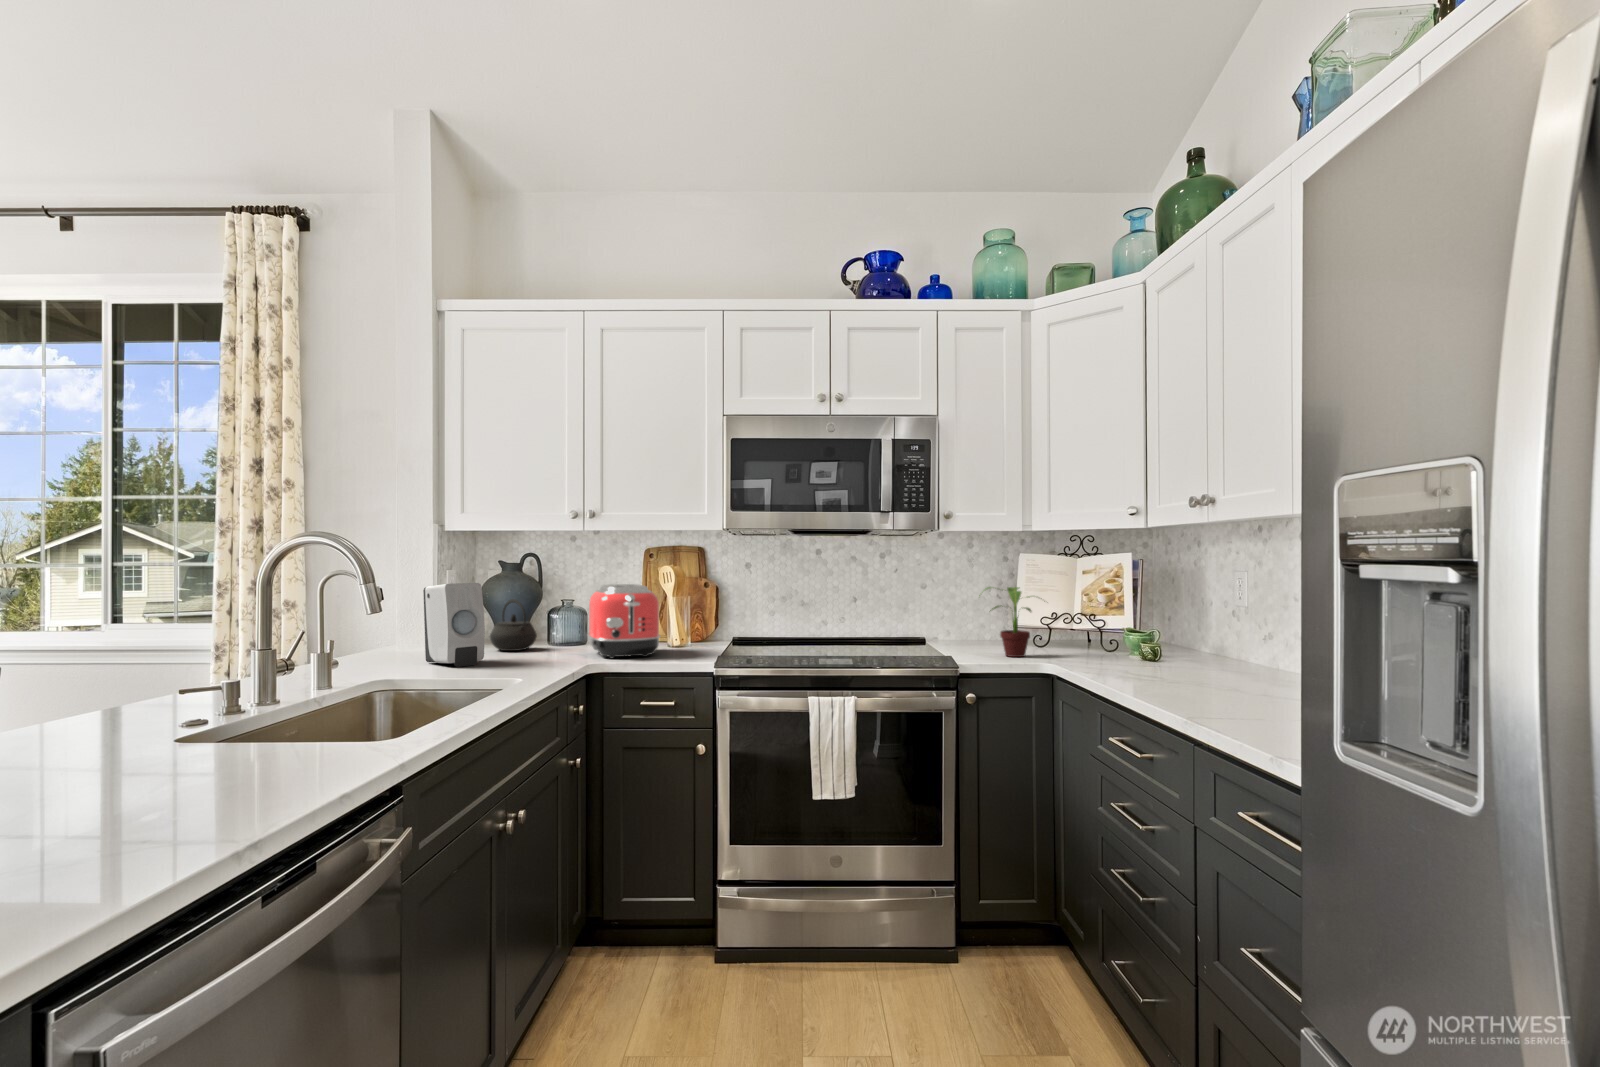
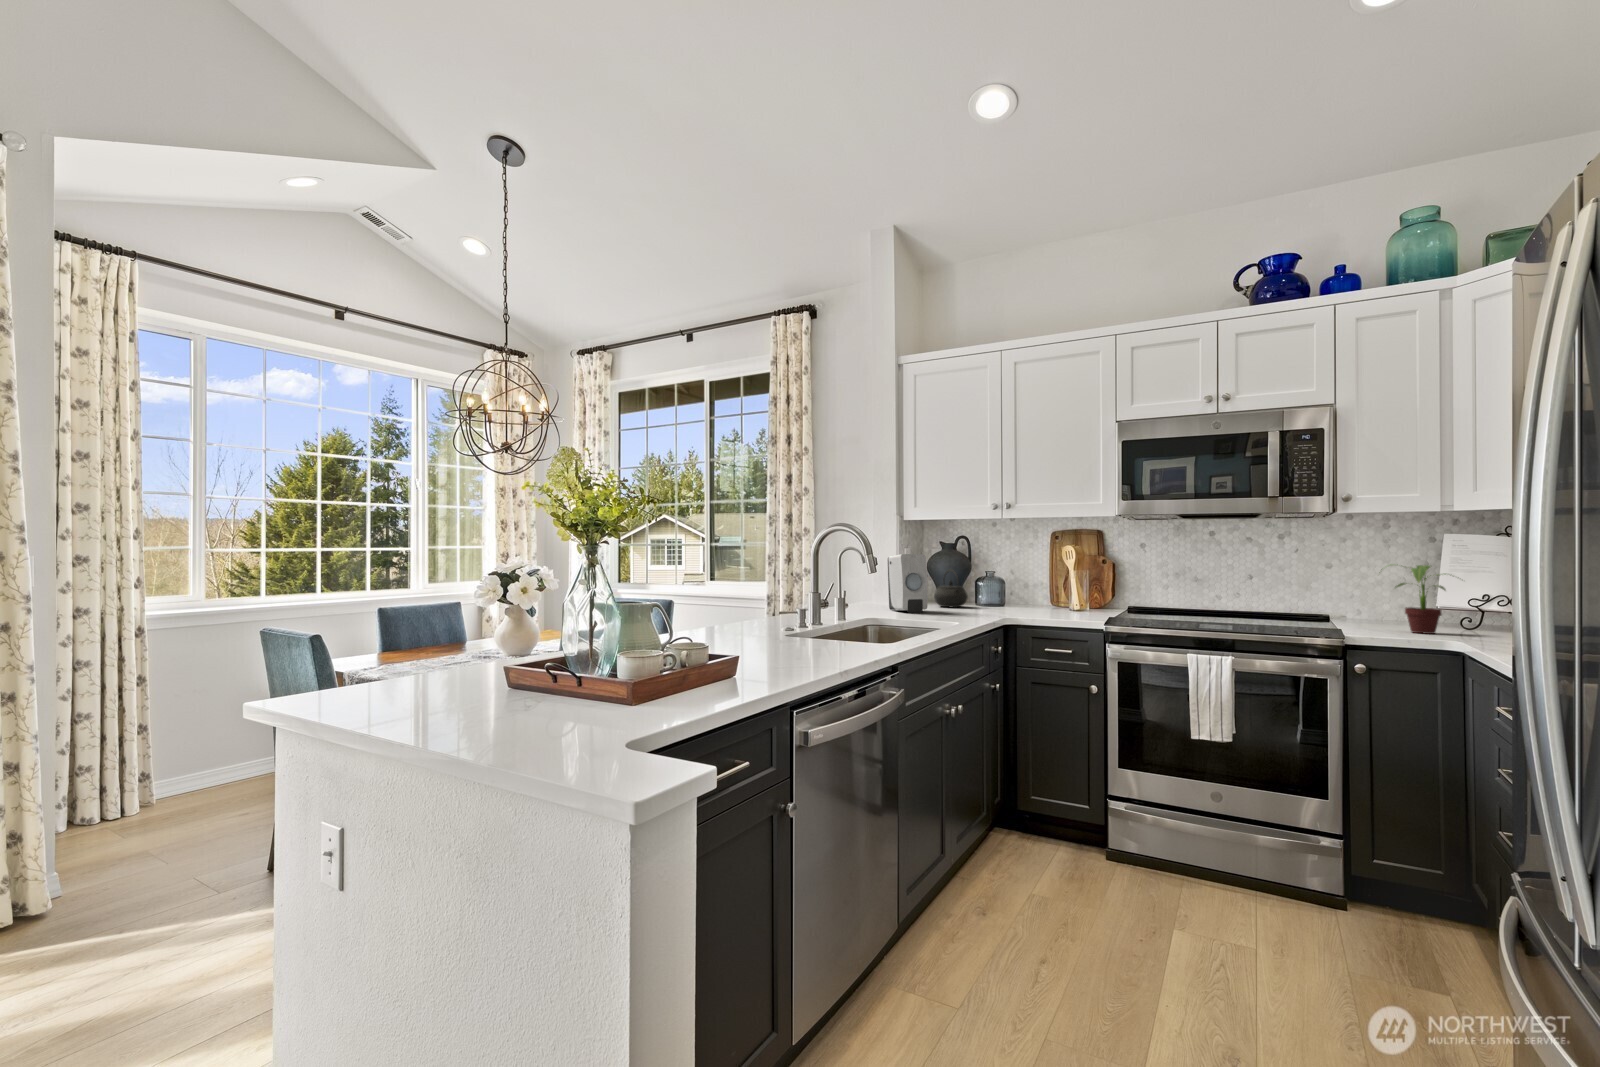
toaster: present [588,584,660,659] -> none [1004,559,1062,615]

